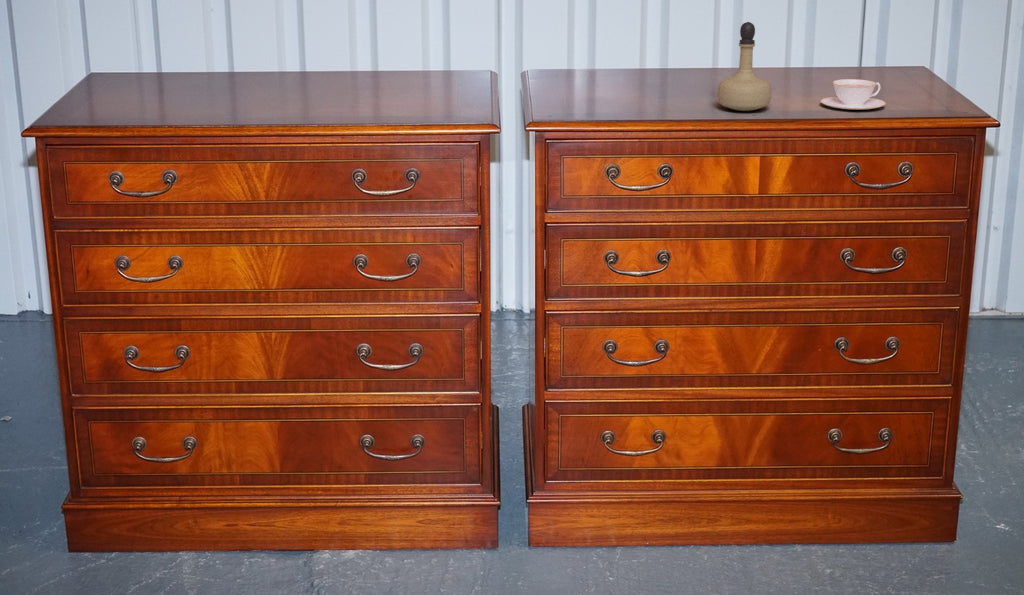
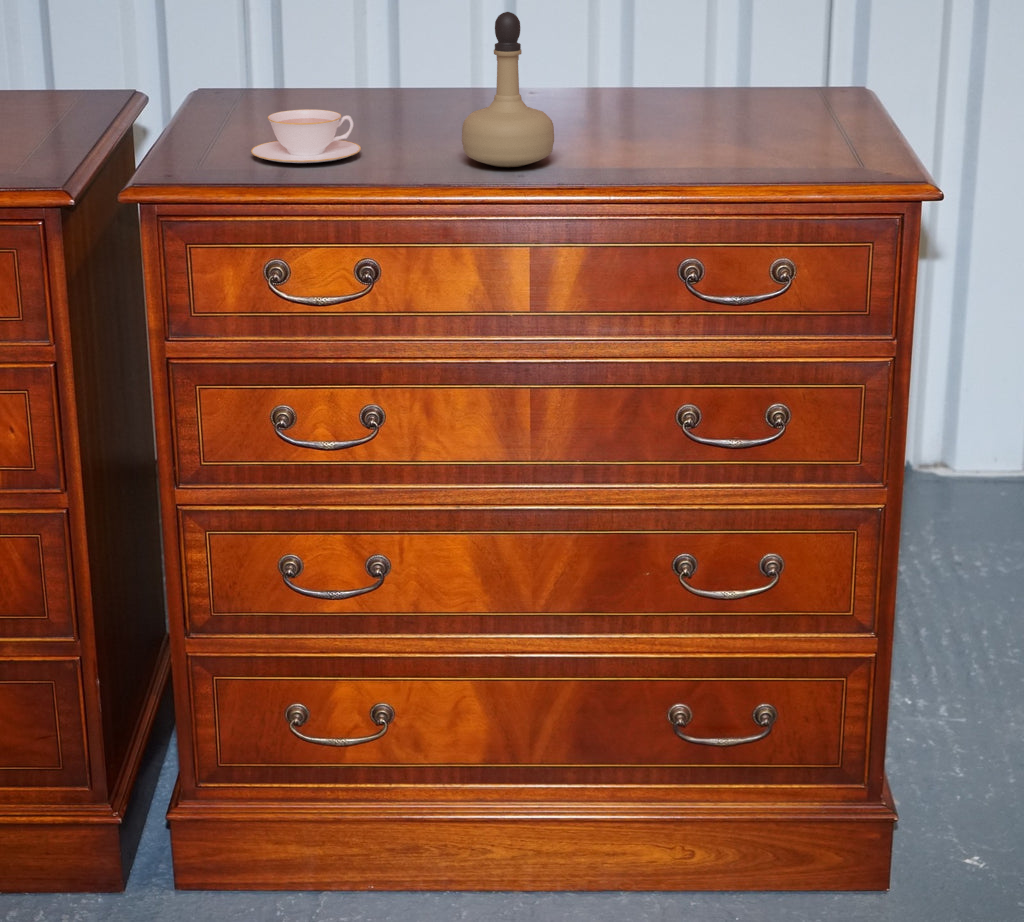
teacup: present [820,79,886,110] -> present [251,109,361,163]

